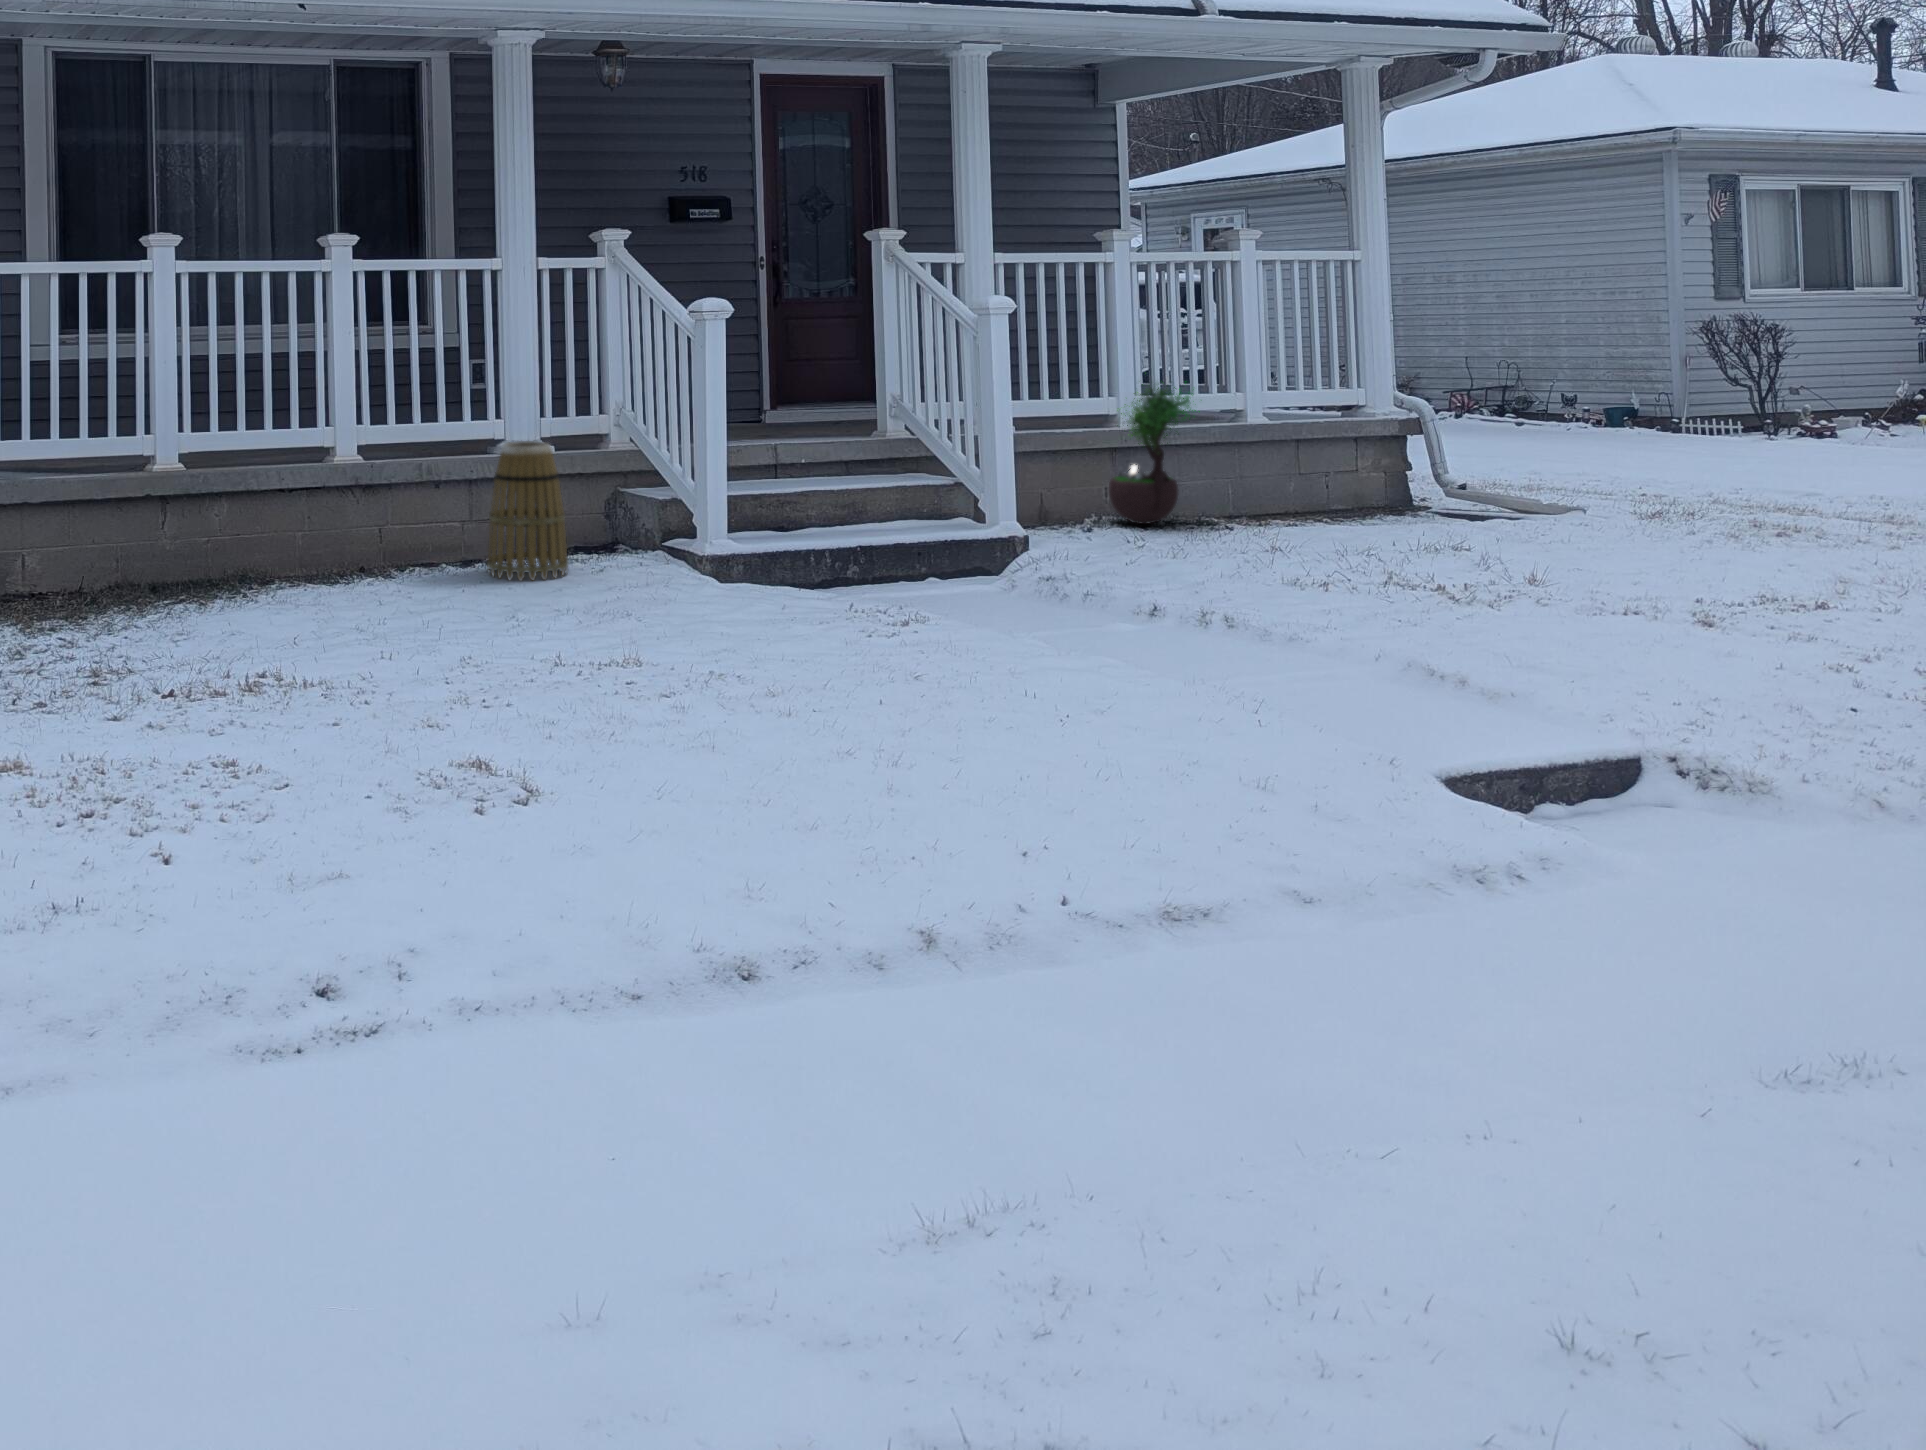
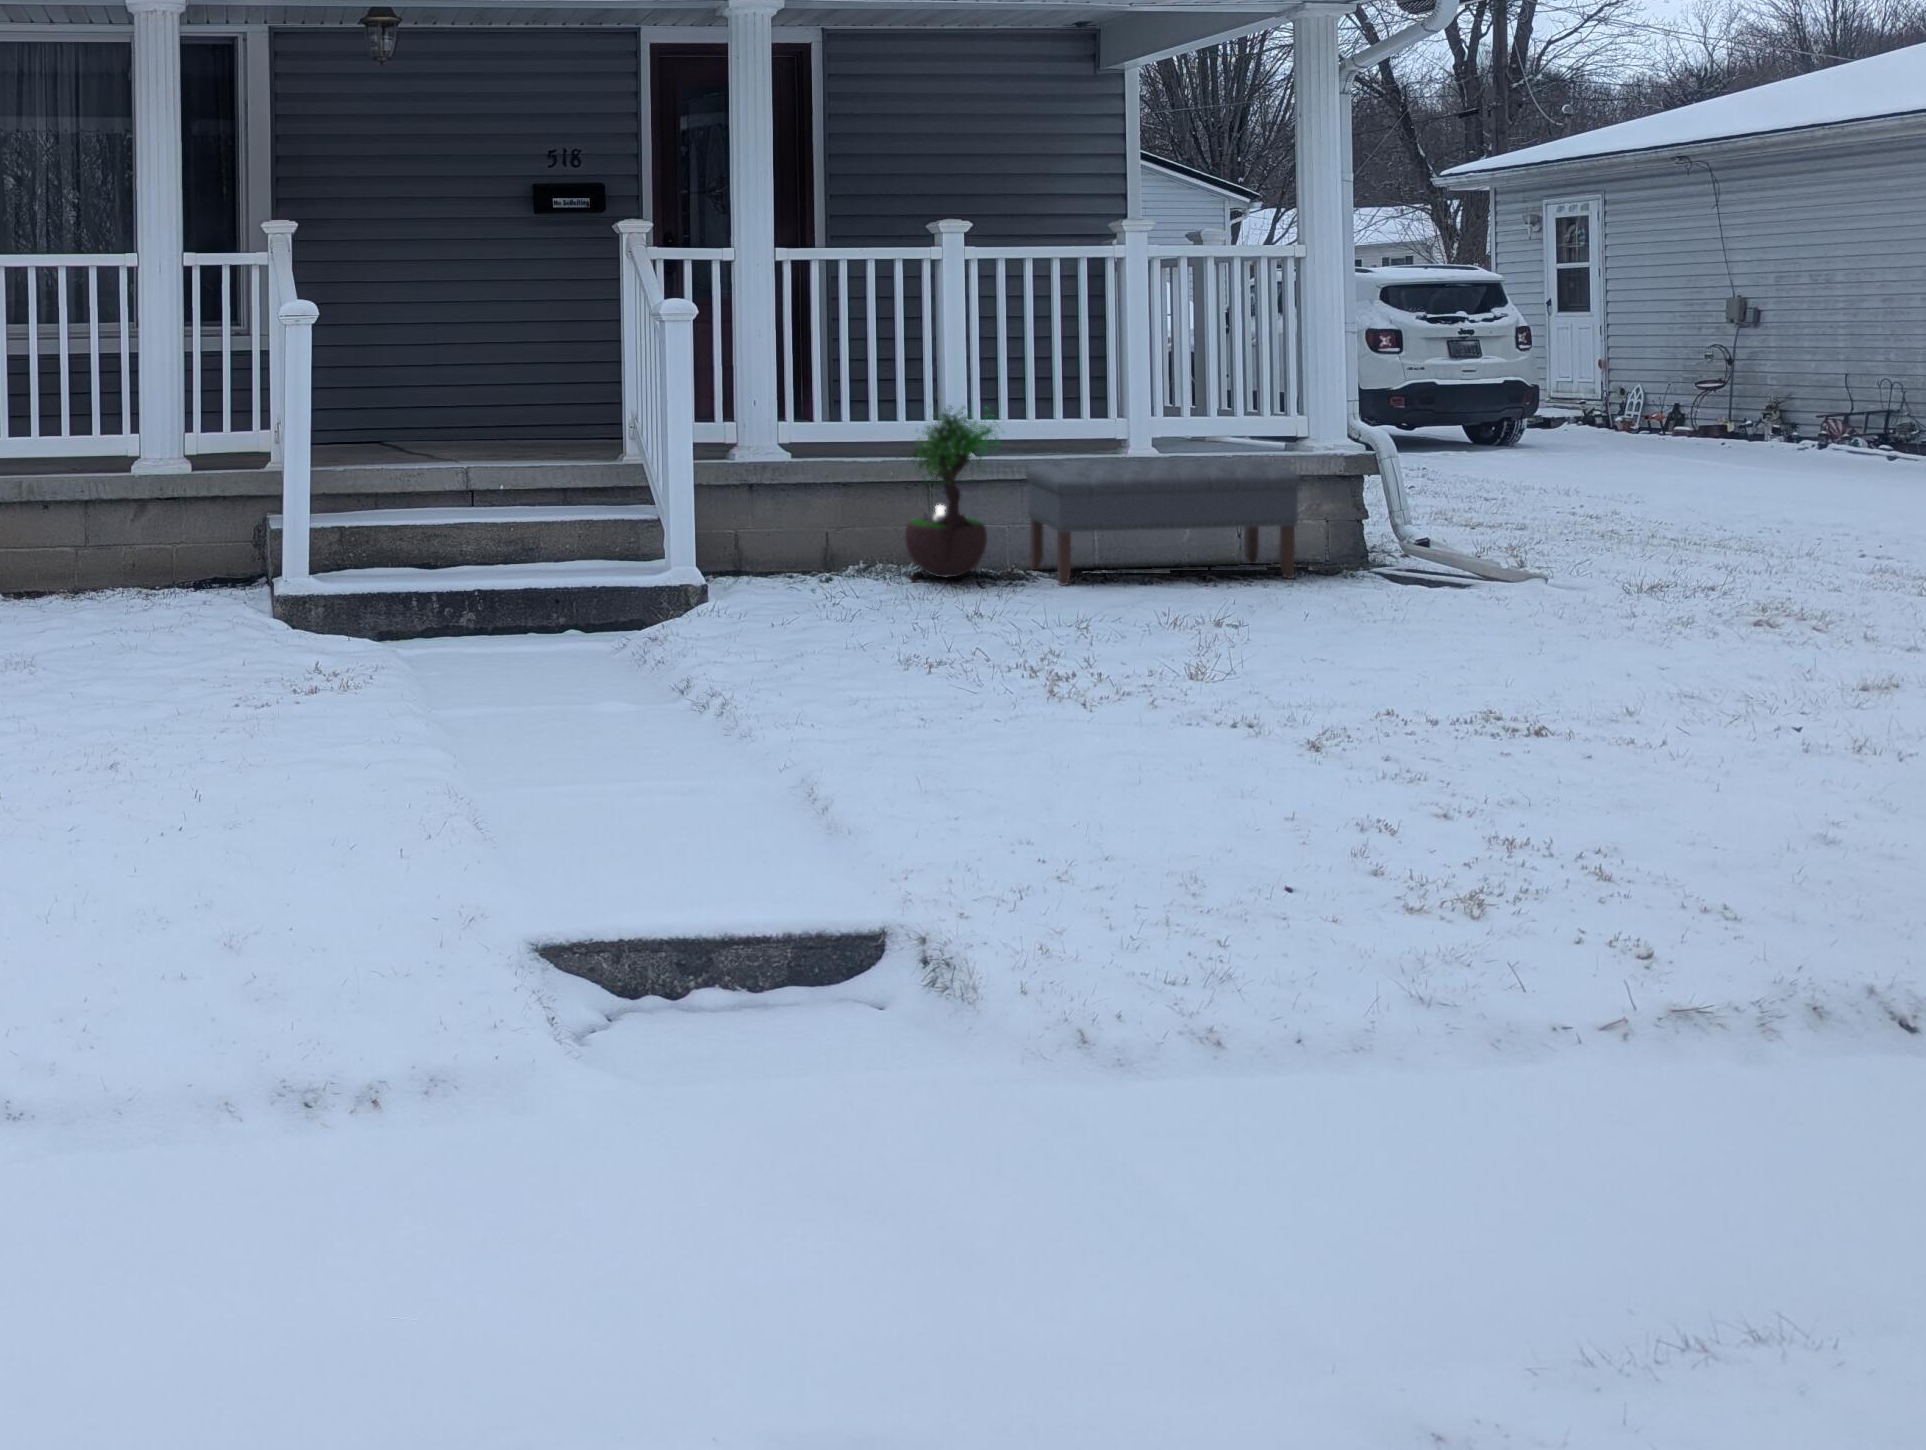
bench: none [1188,420,1401,526] -> present [1026,459,1301,586]
basket: present [487,441,569,580] -> none [81,455,174,611]

